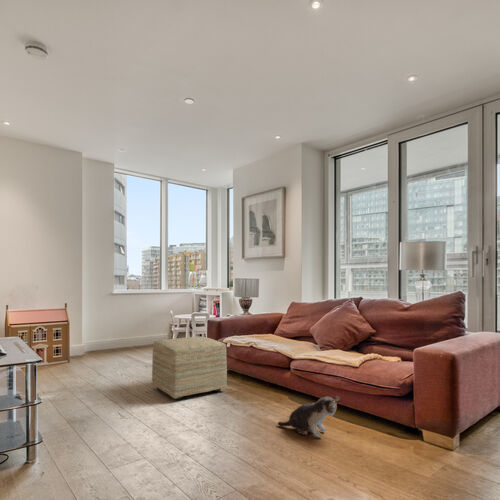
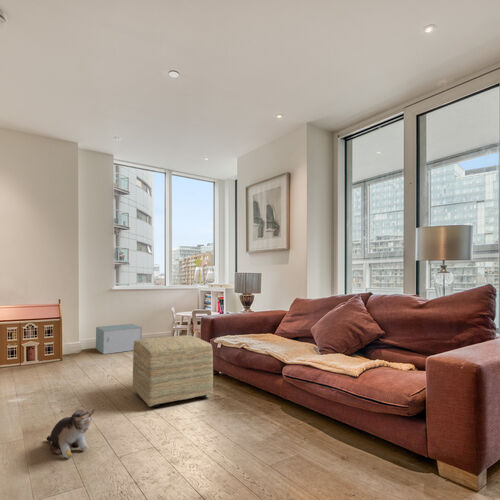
storage box: none [97,327,142,356] -> present [96,324,142,354]
plush toy: present [278,396,340,438] -> present [47,409,95,459]

